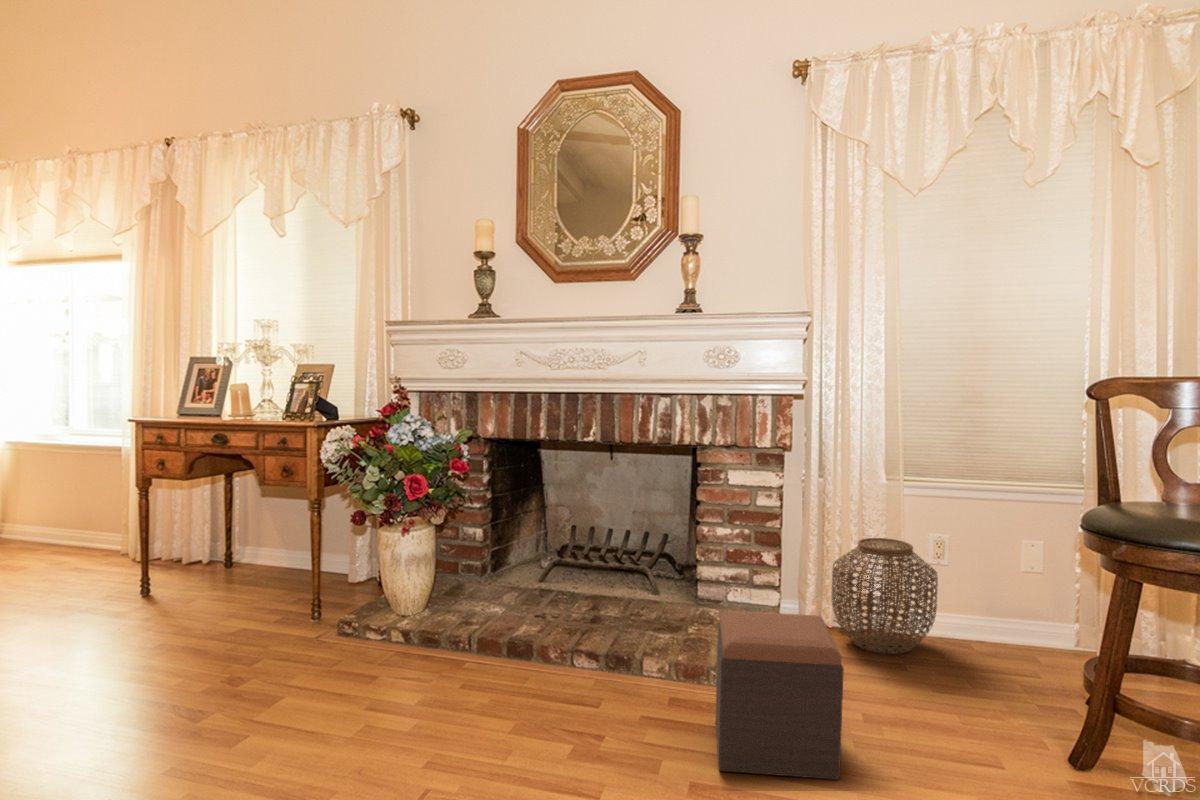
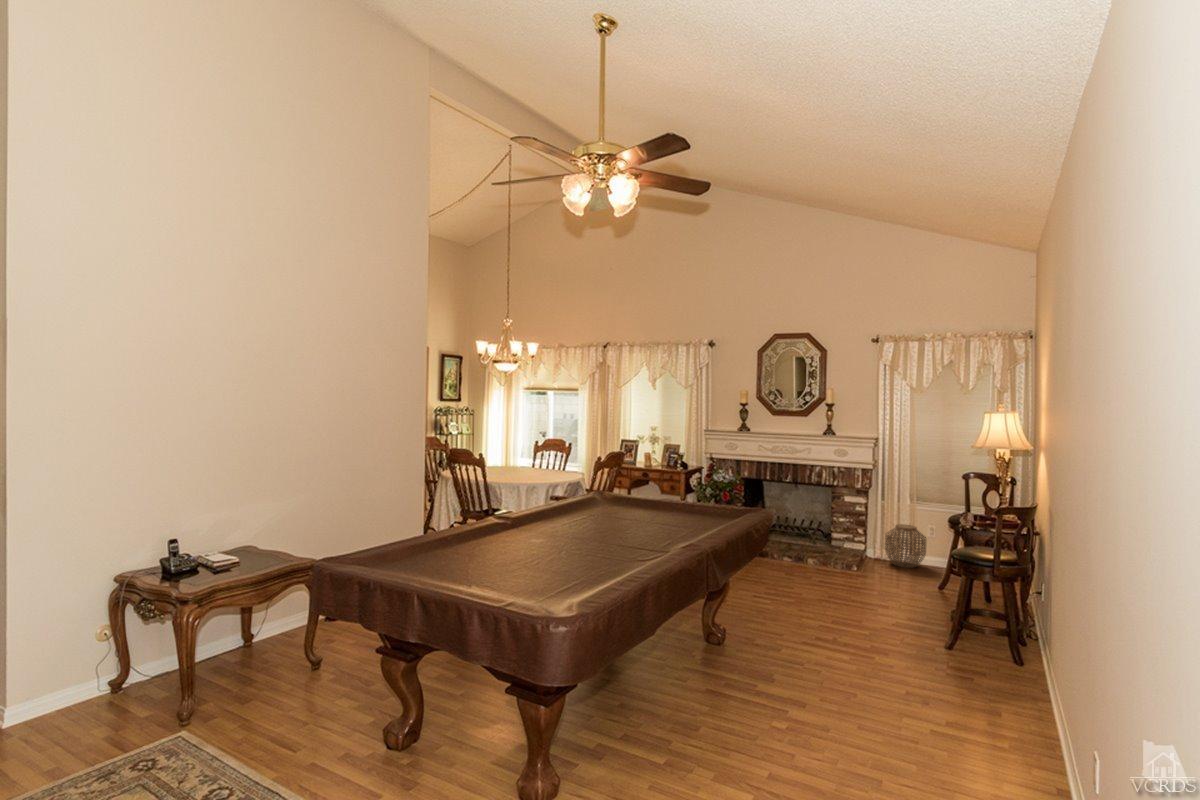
footstool: present [716,611,844,780] -> none [834,540,873,589]

